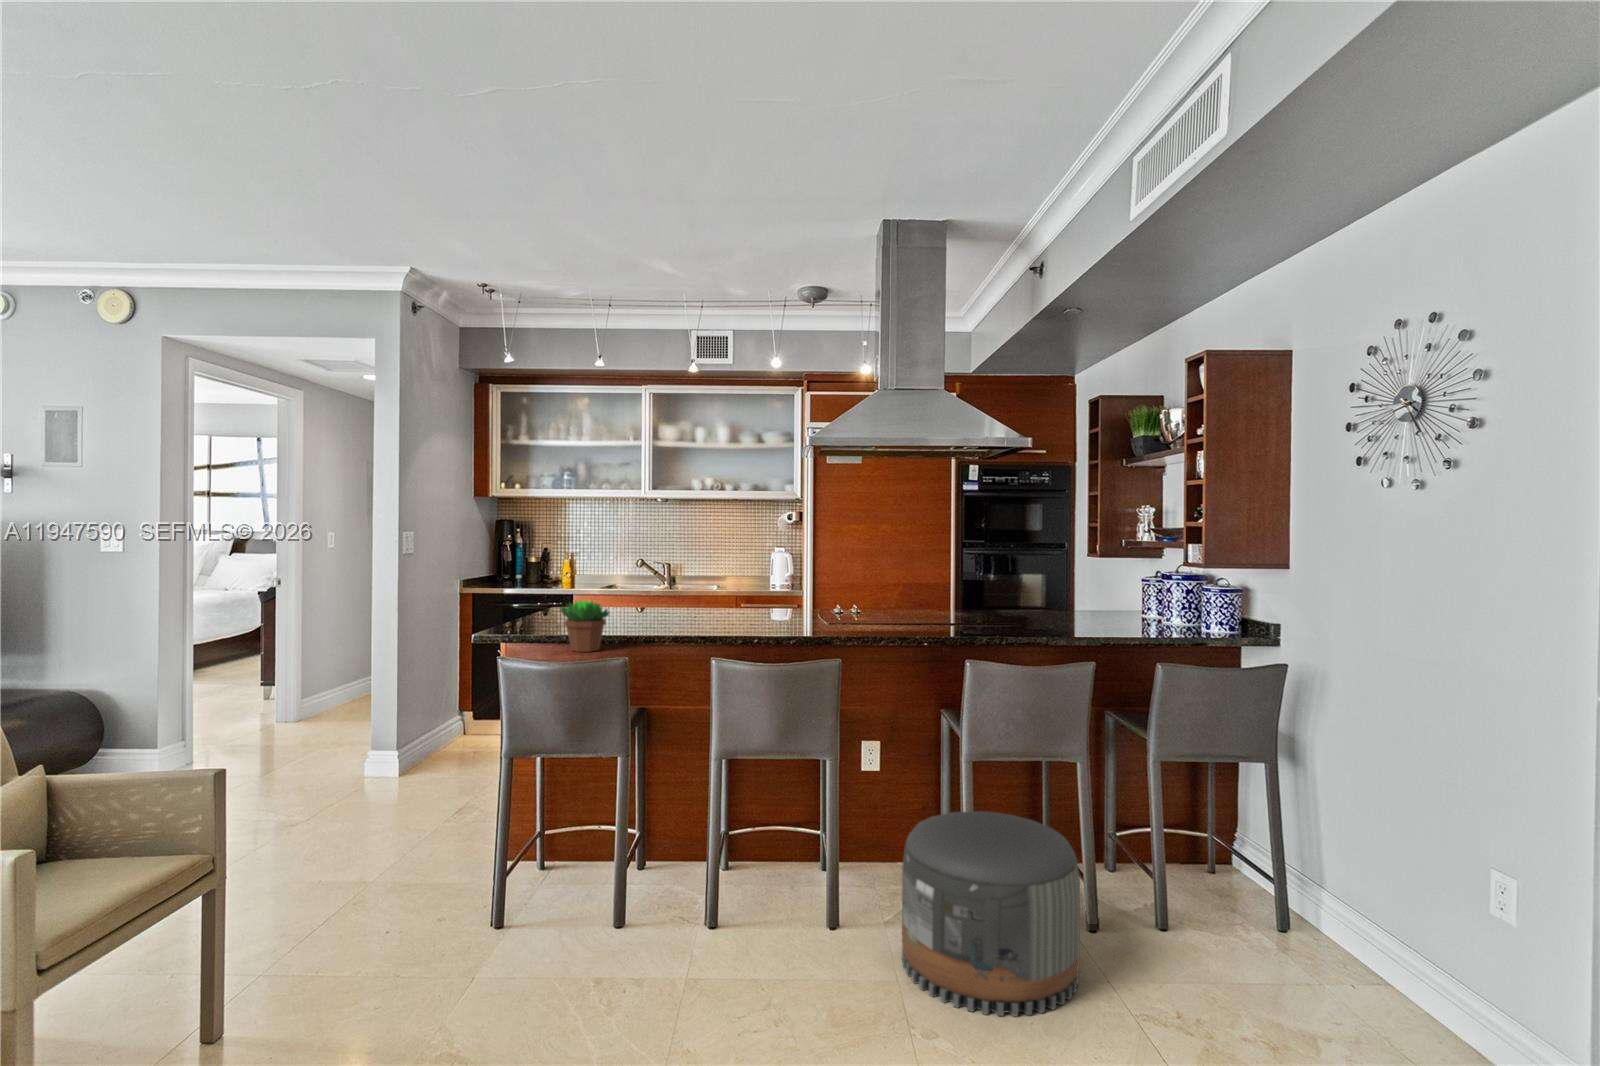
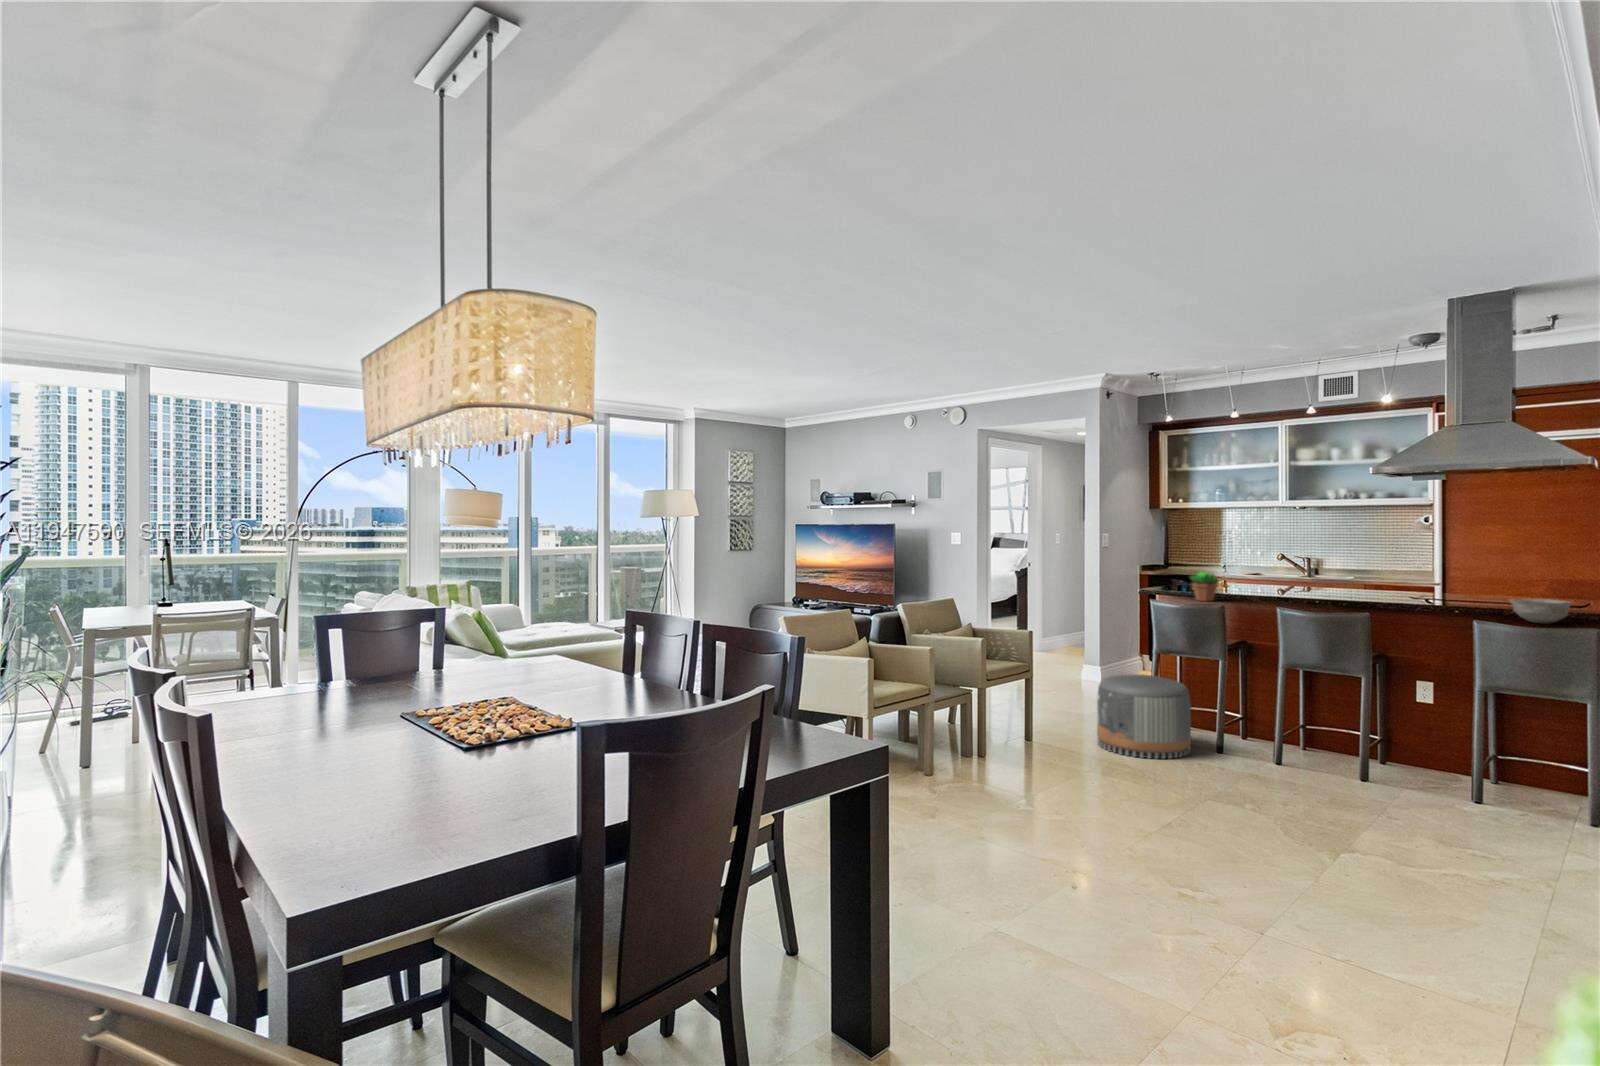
bowl: none [994,624,1063,659] -> present [1509,599,1571,624]
pouf: present [902,811,1080,1016] -> present [1097,674,1191,759]

